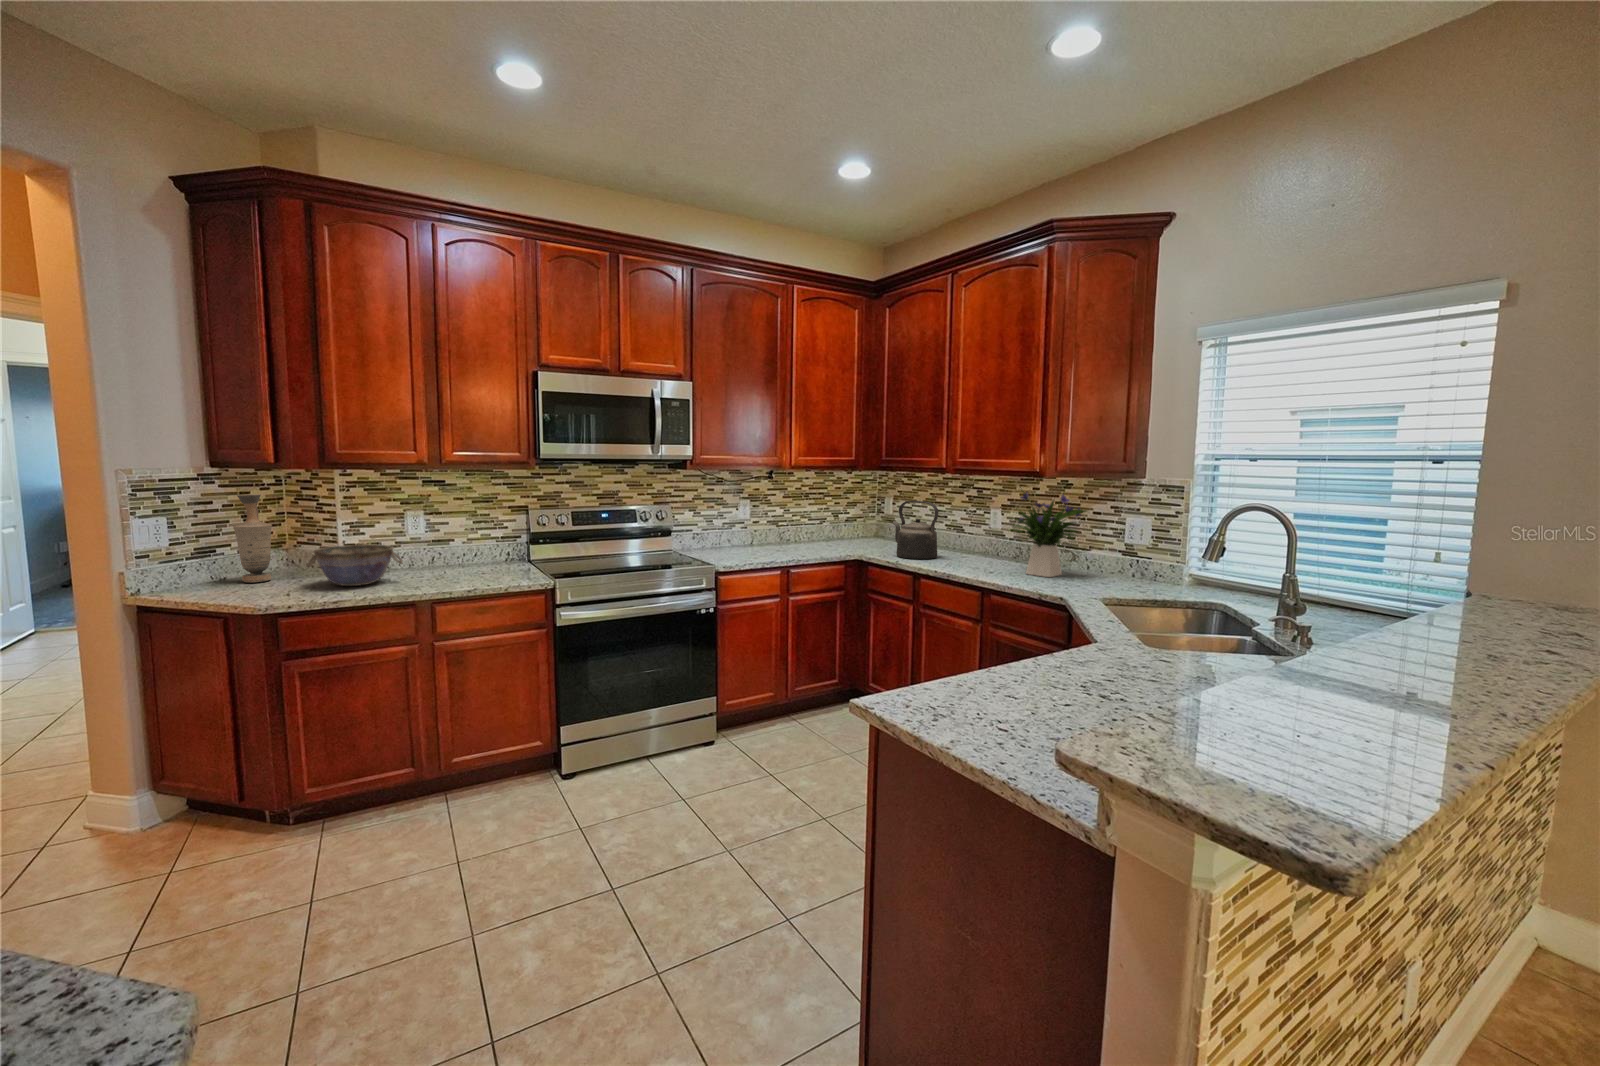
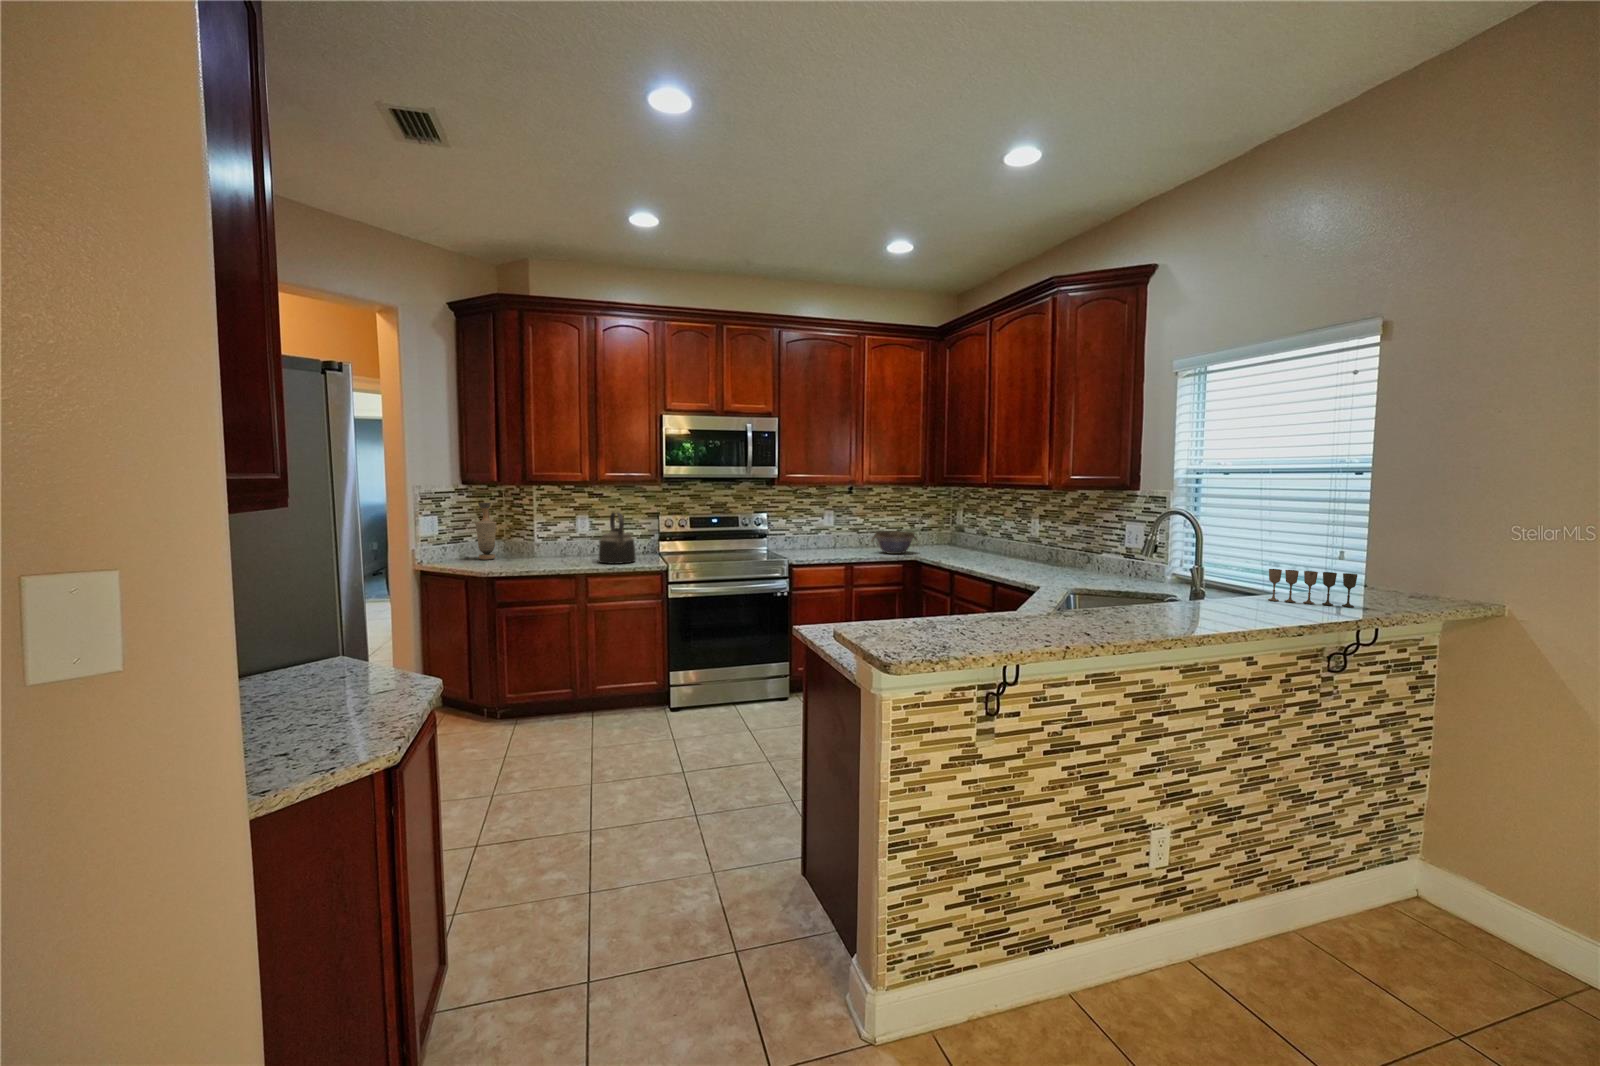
flower arrangement: present [1013,487,1087,577] -> none [1012,498,1090,575]
kettle: present [893,501,938,559] -> present [599,513,636,564]
bowl: present [307,544,403,586] -> present [871,531,918,554]
wine glass: none [1446,585,1562,632] -> present [1268,569,1357,607]

